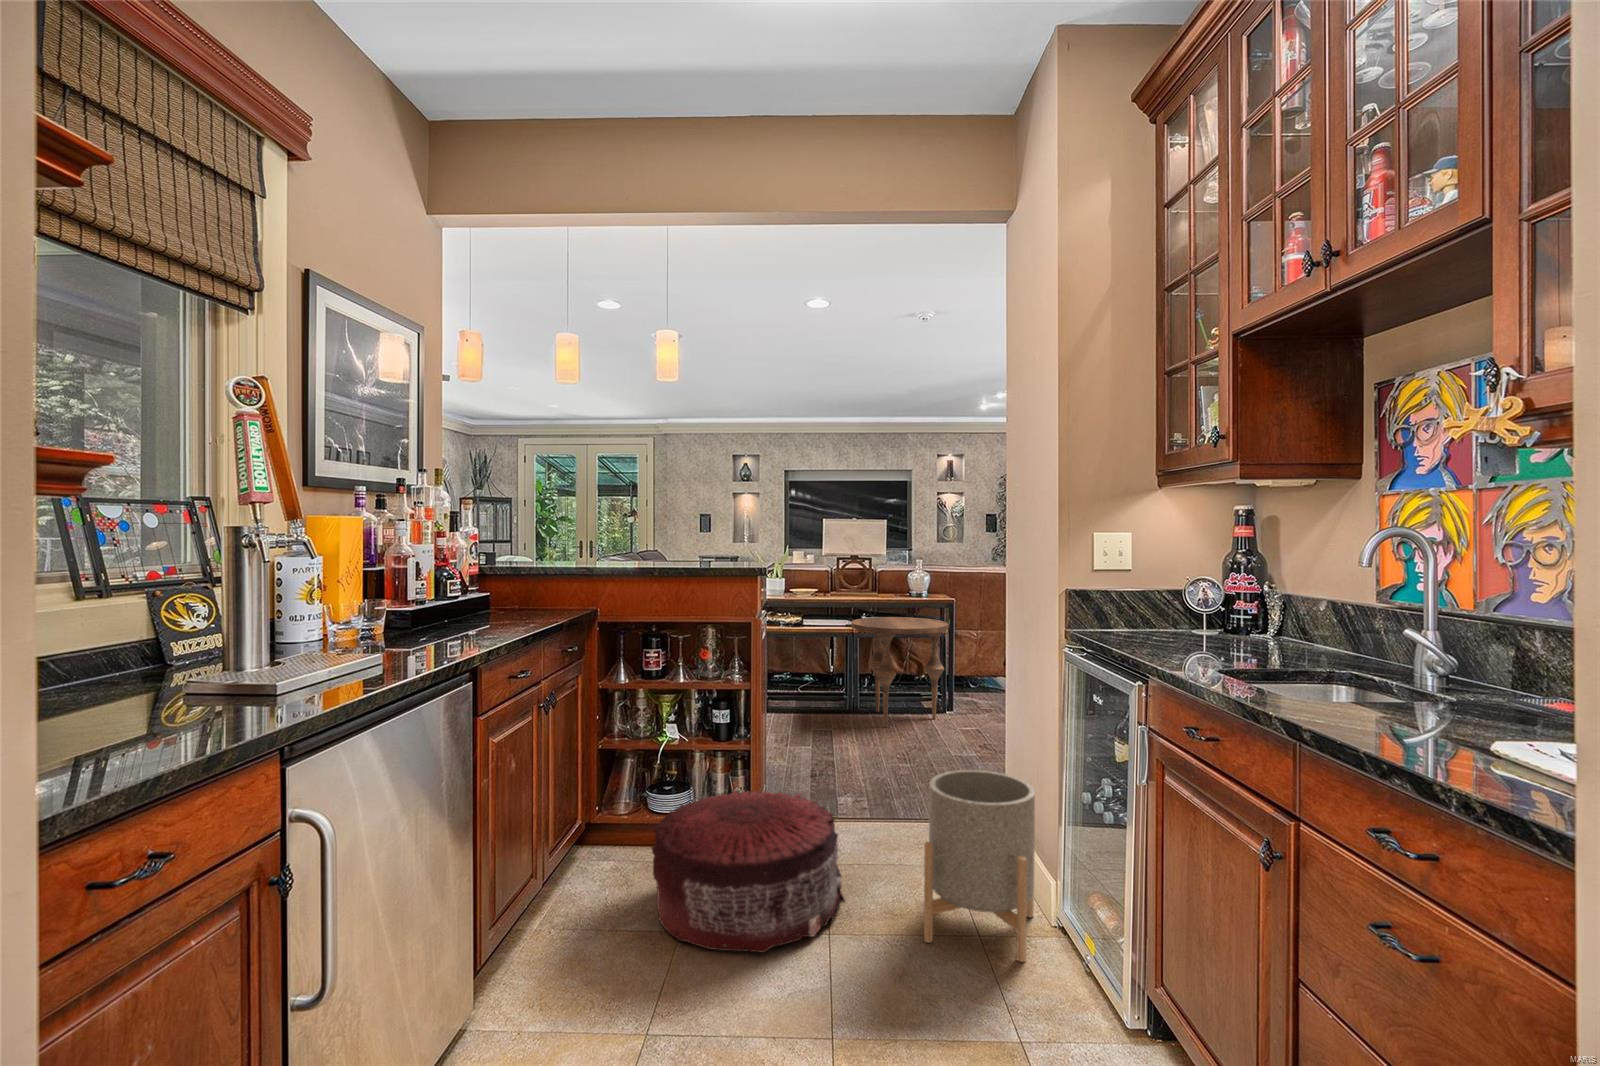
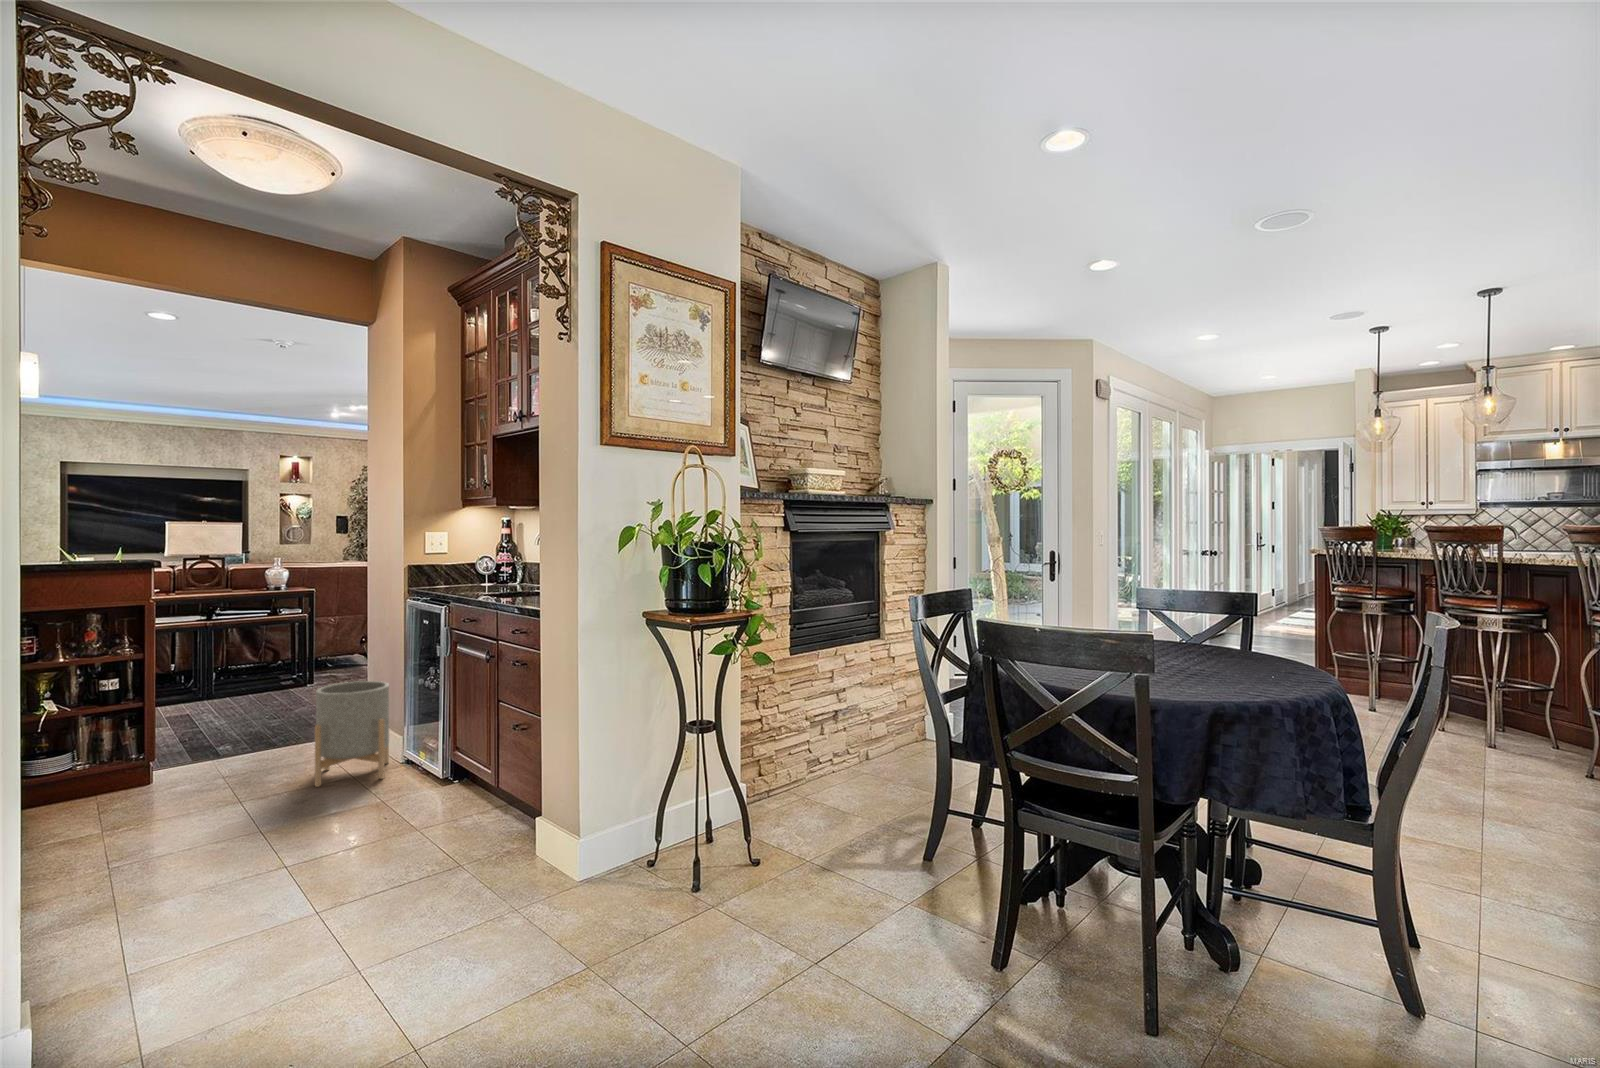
side table: present [851,617,949,727] -> none [206,607,309,701]
pouf: present [651,790,845,953] -> none [64,724,250,830]

